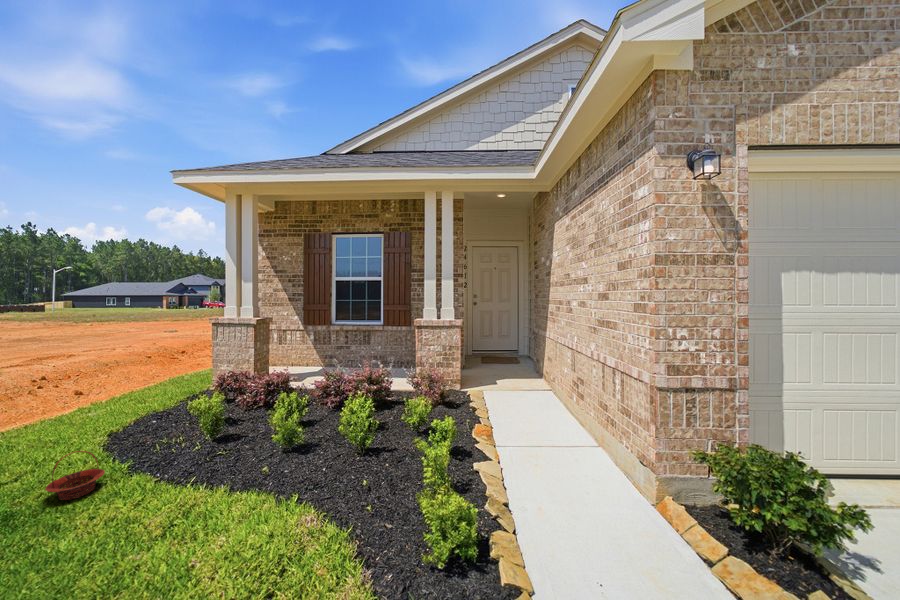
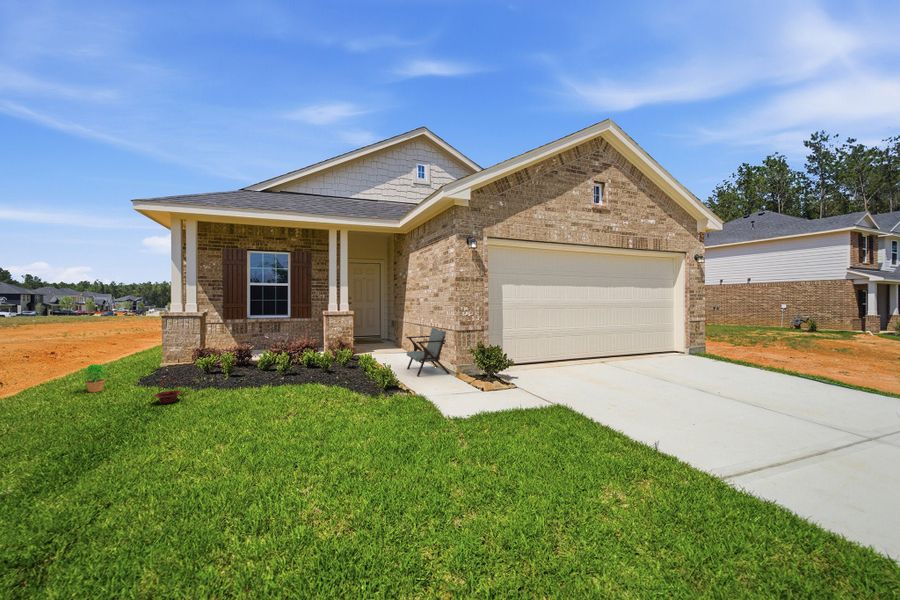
lounge chair: none [534,366,635,487] -> present [406,328,449,376]
potted plant: none [47,398,93,439] -> present [82,364,107,392]

